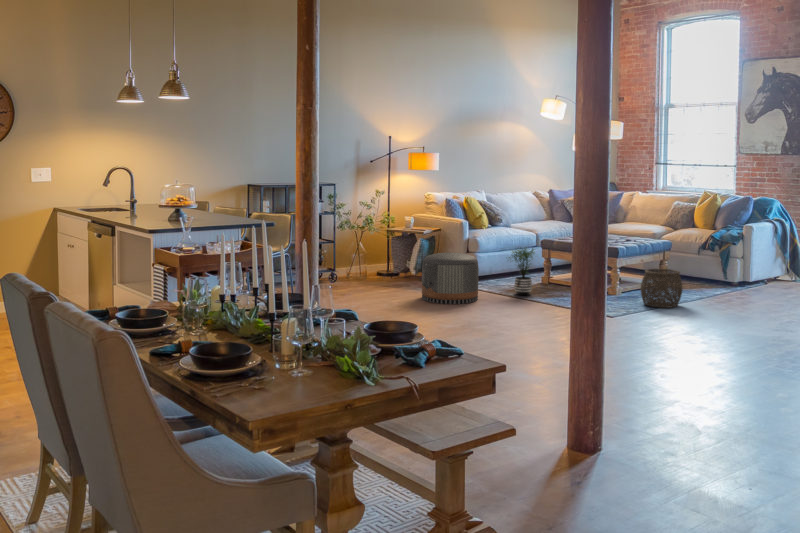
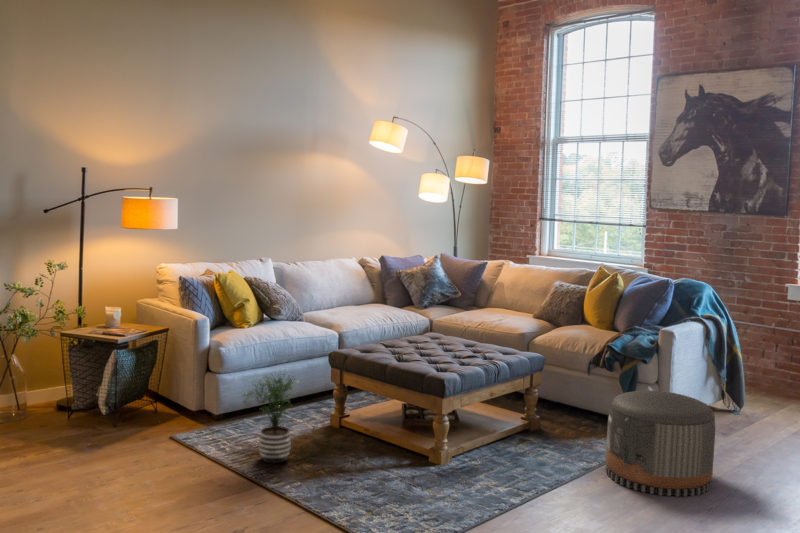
pouf: present [422,253,479,304] -> present [606,390,715,497]
woven basket: present [641,269,682,308] -> none [471,426,549,511]

